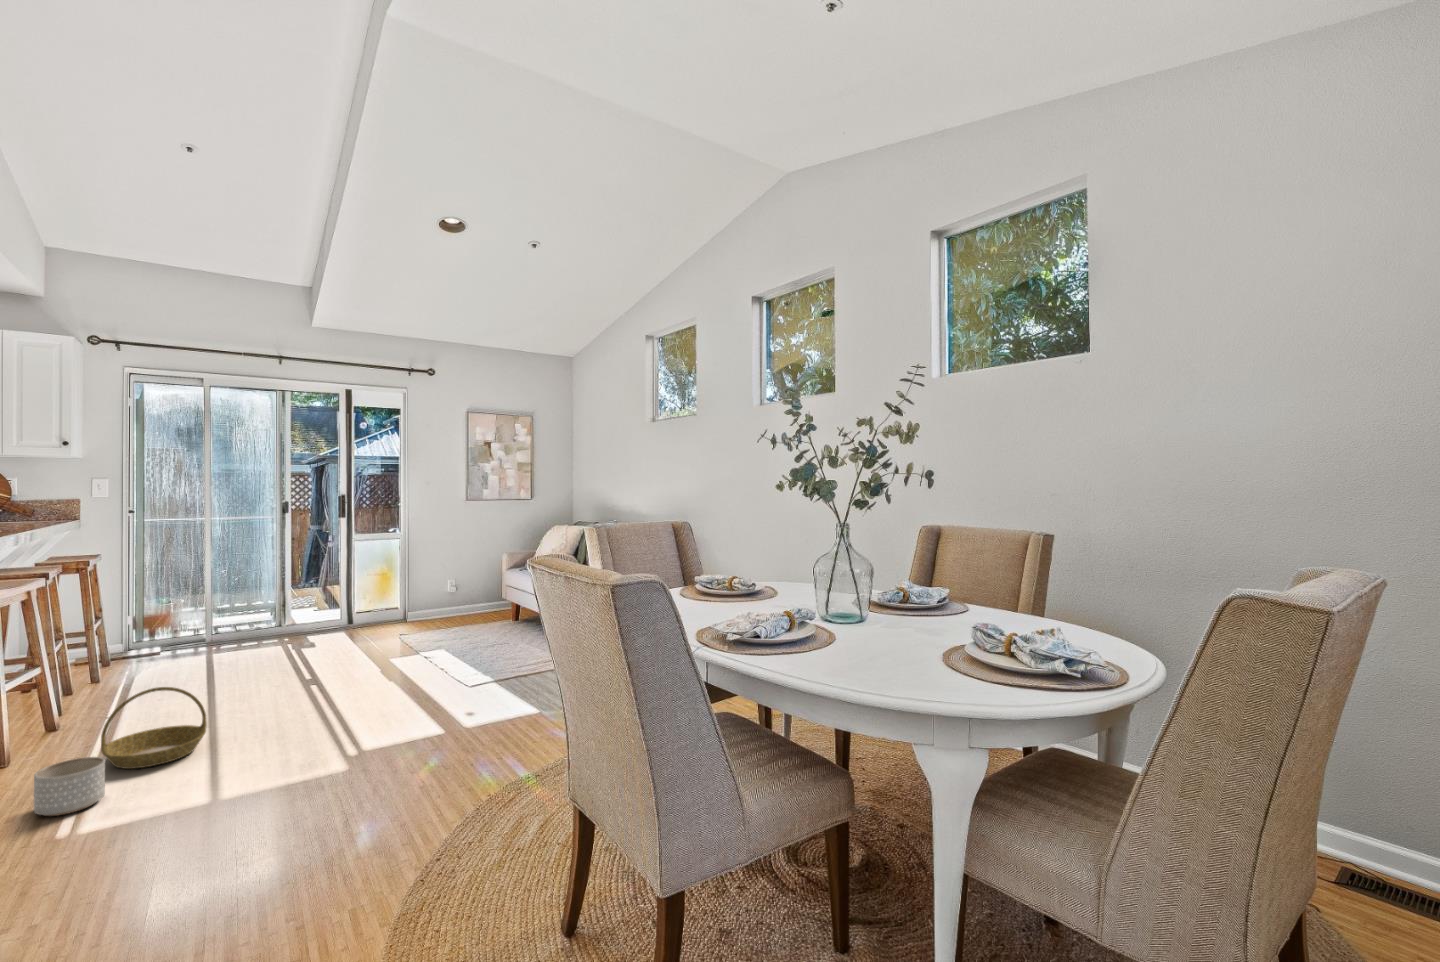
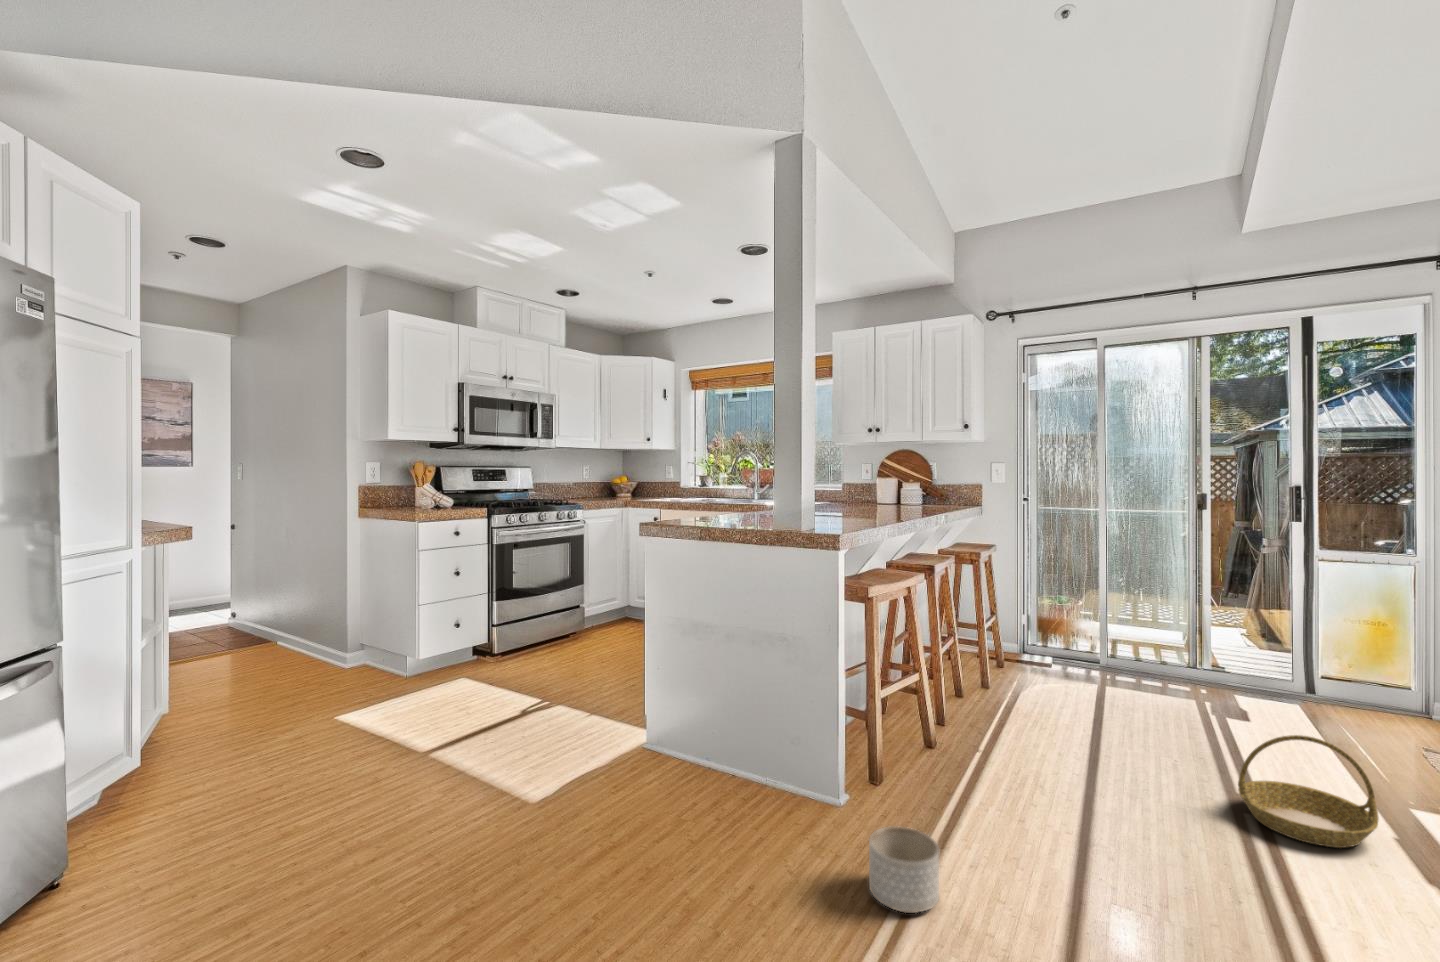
basket: present [101,687,207,769] -> present [1238,735,1379,848]

